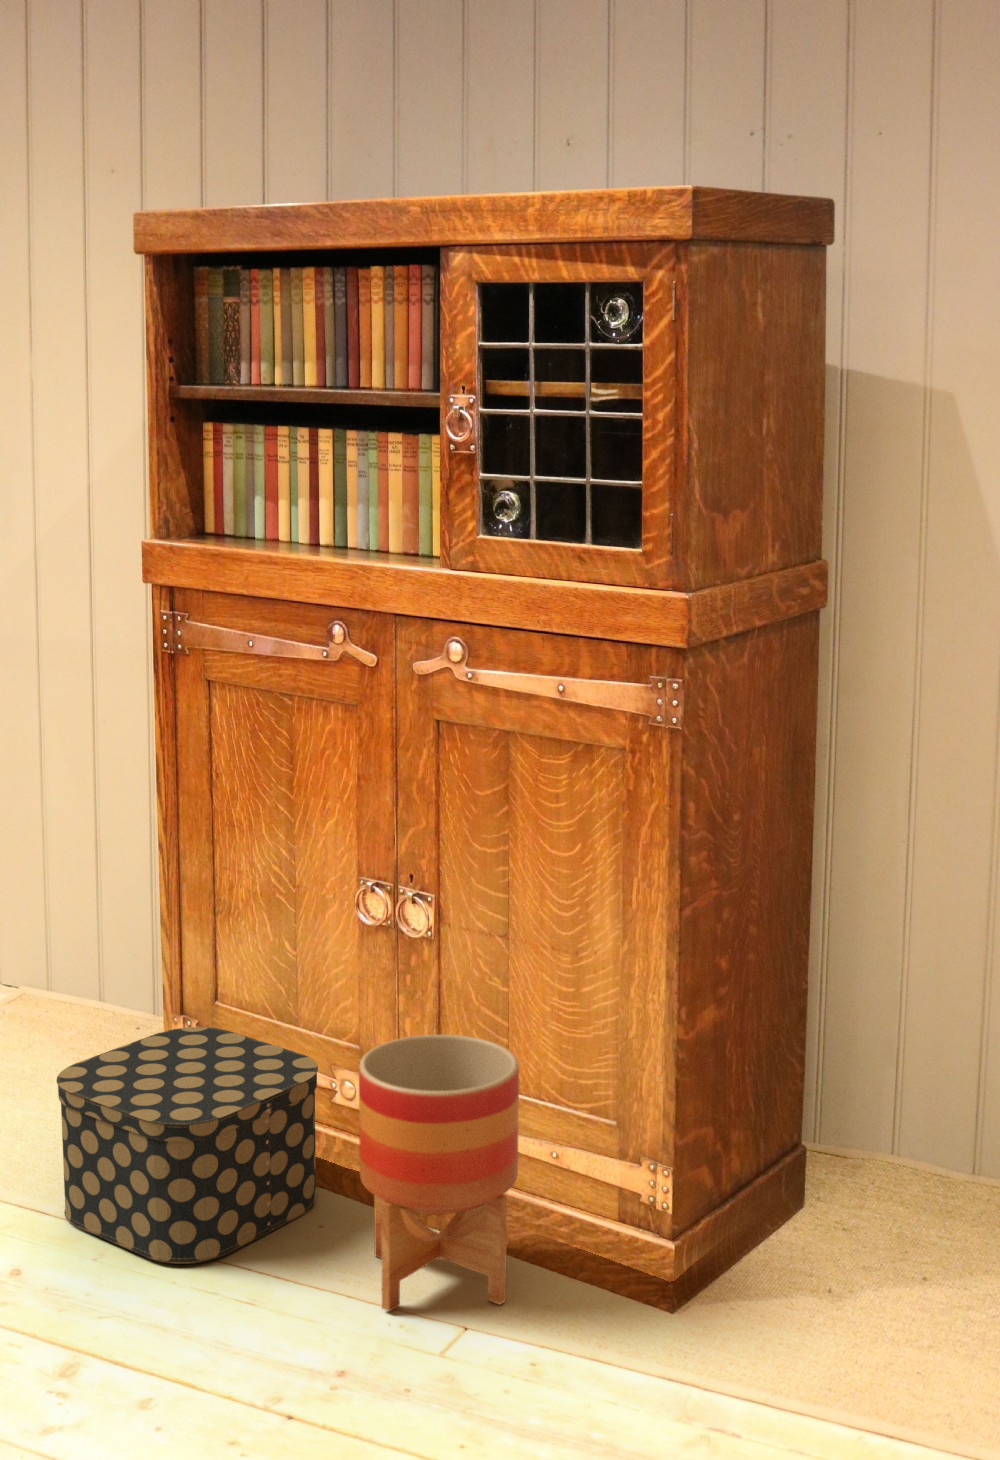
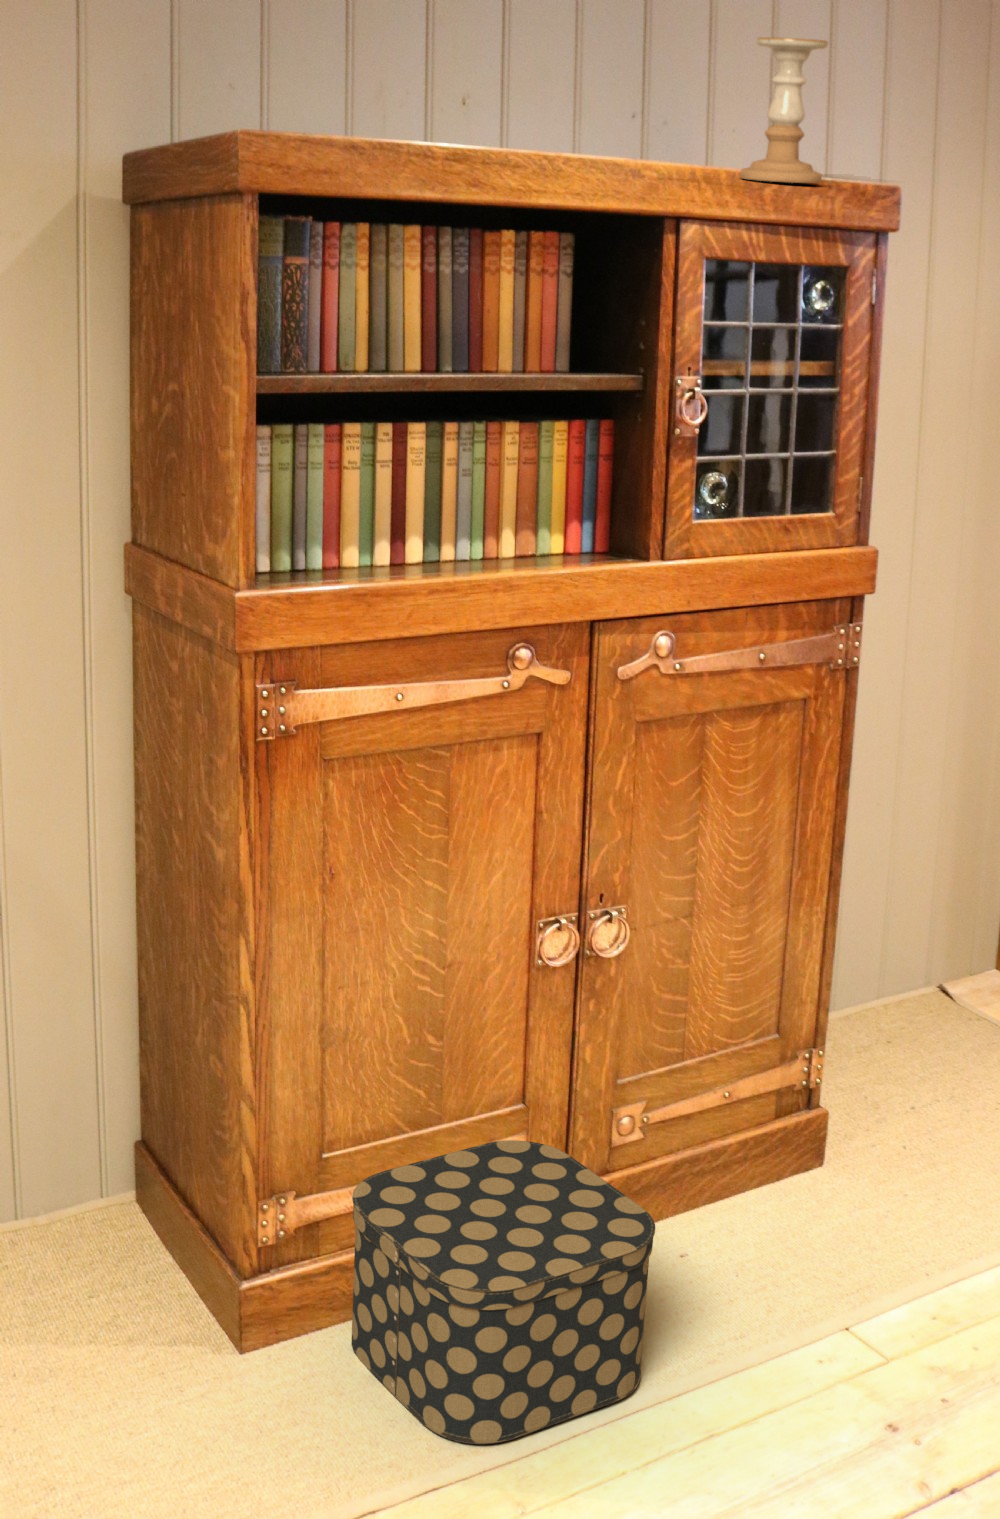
candle holder: none [475,53,556,201] -> present [740,37,828,183]
planter: present [359,1035,519,1311] -> none [658,1015,825,1291]

